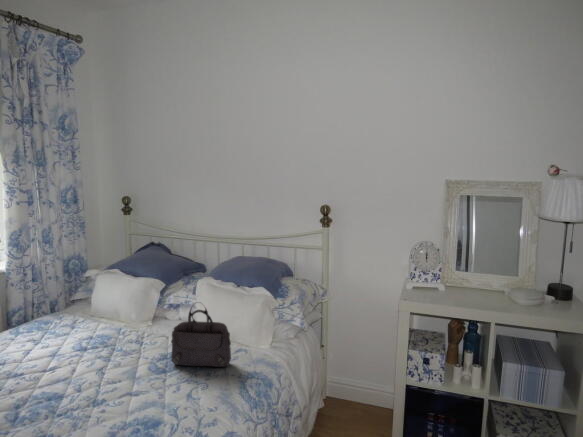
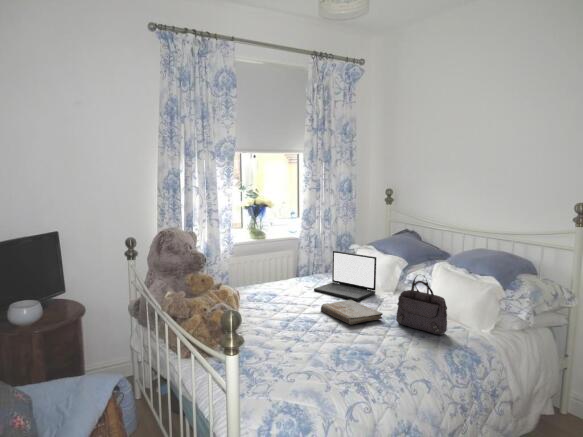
laptop: none [44,284,131,345] -> present [314,251,376,301]
book: none [65,347,154,385] -> present [321,300,383,325]

